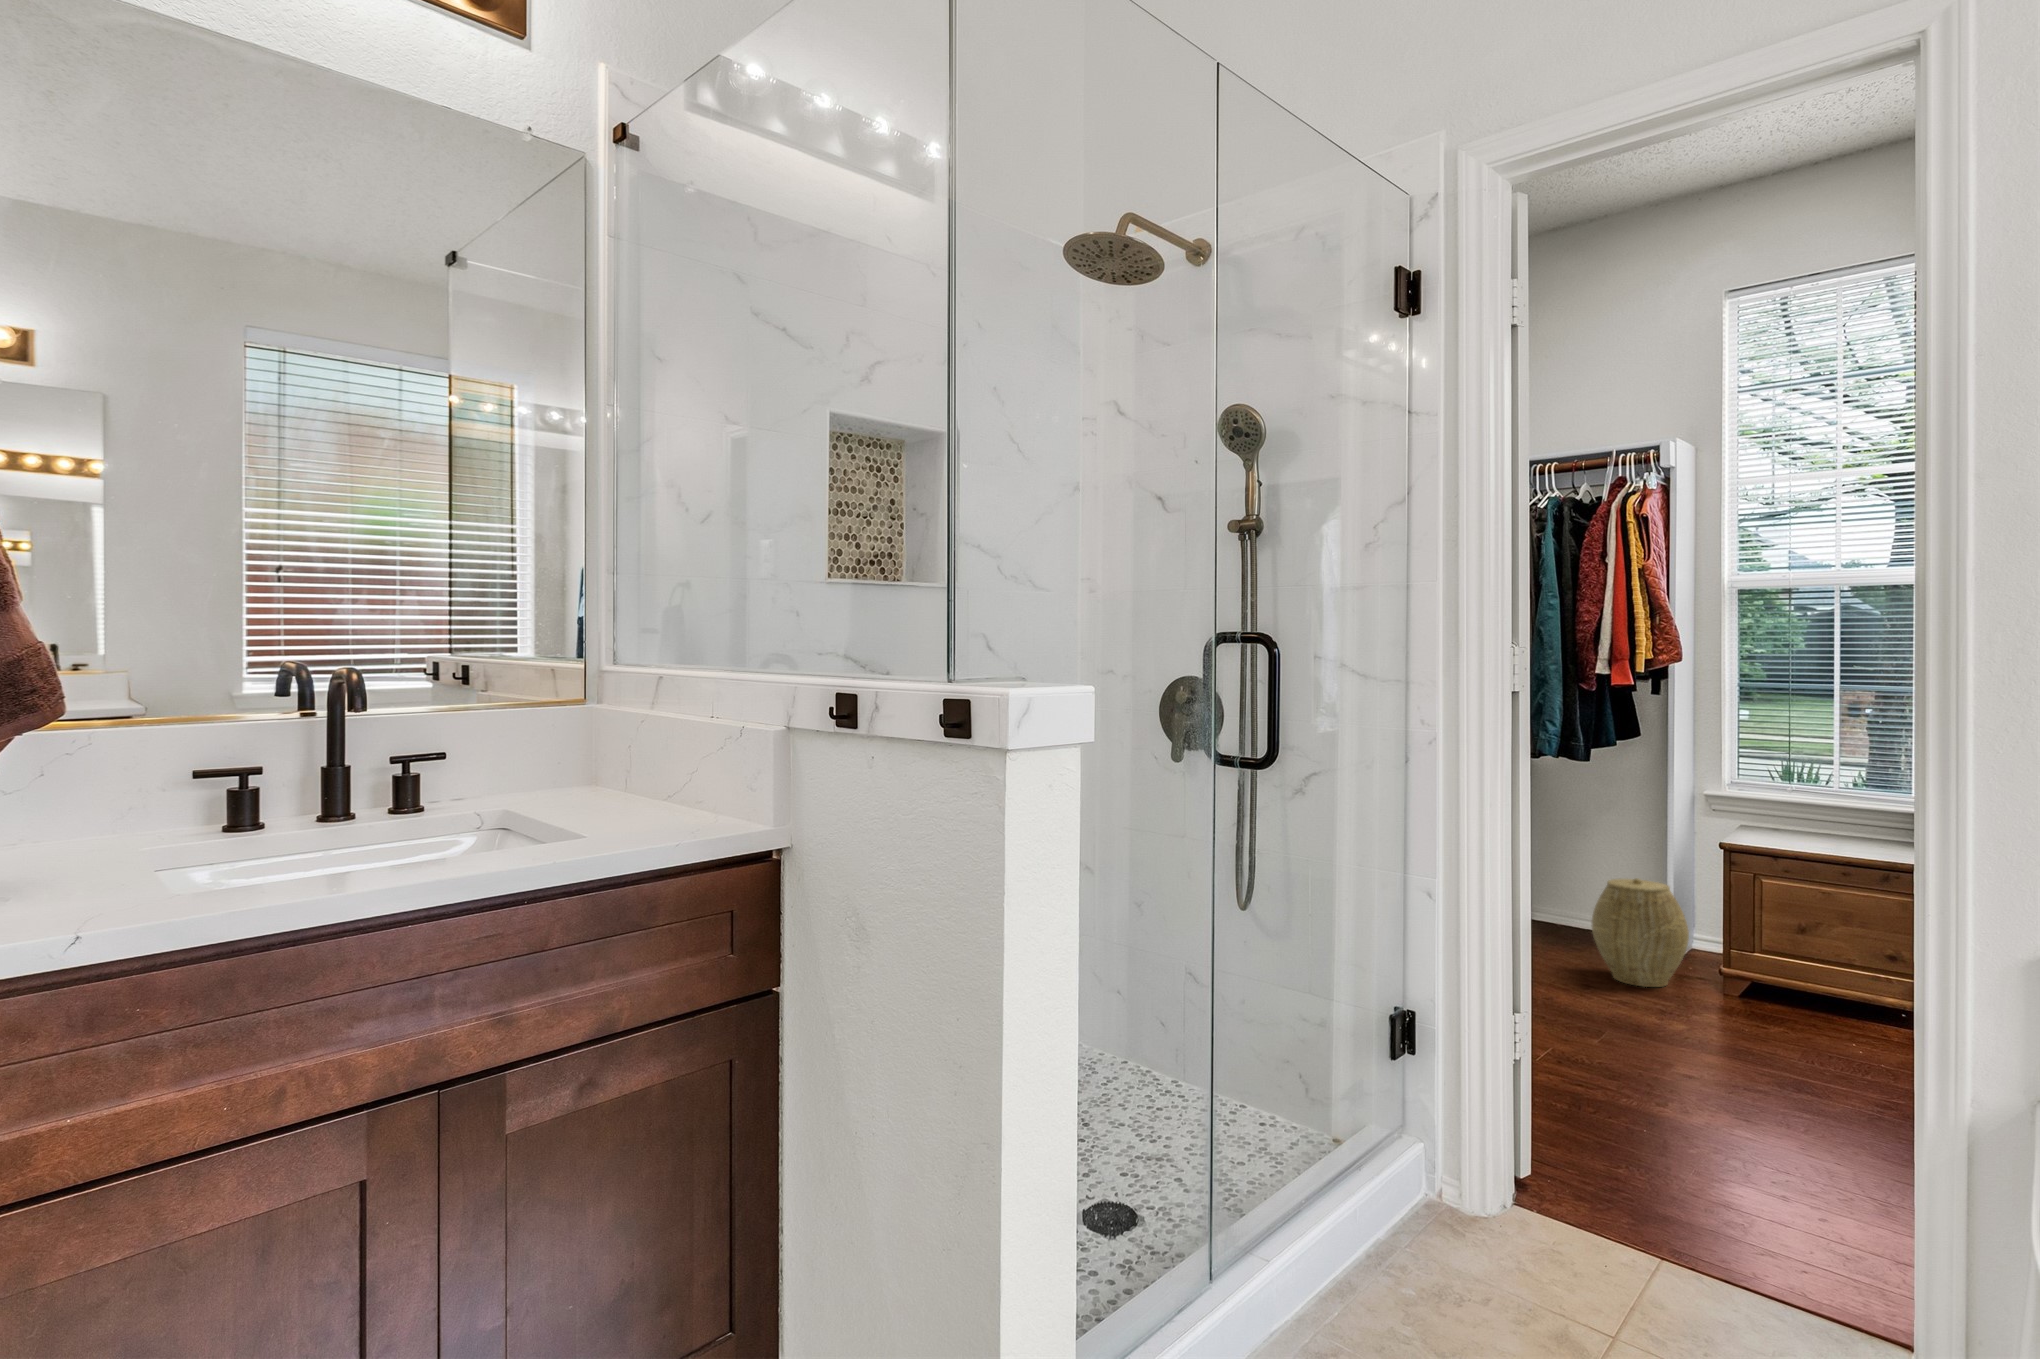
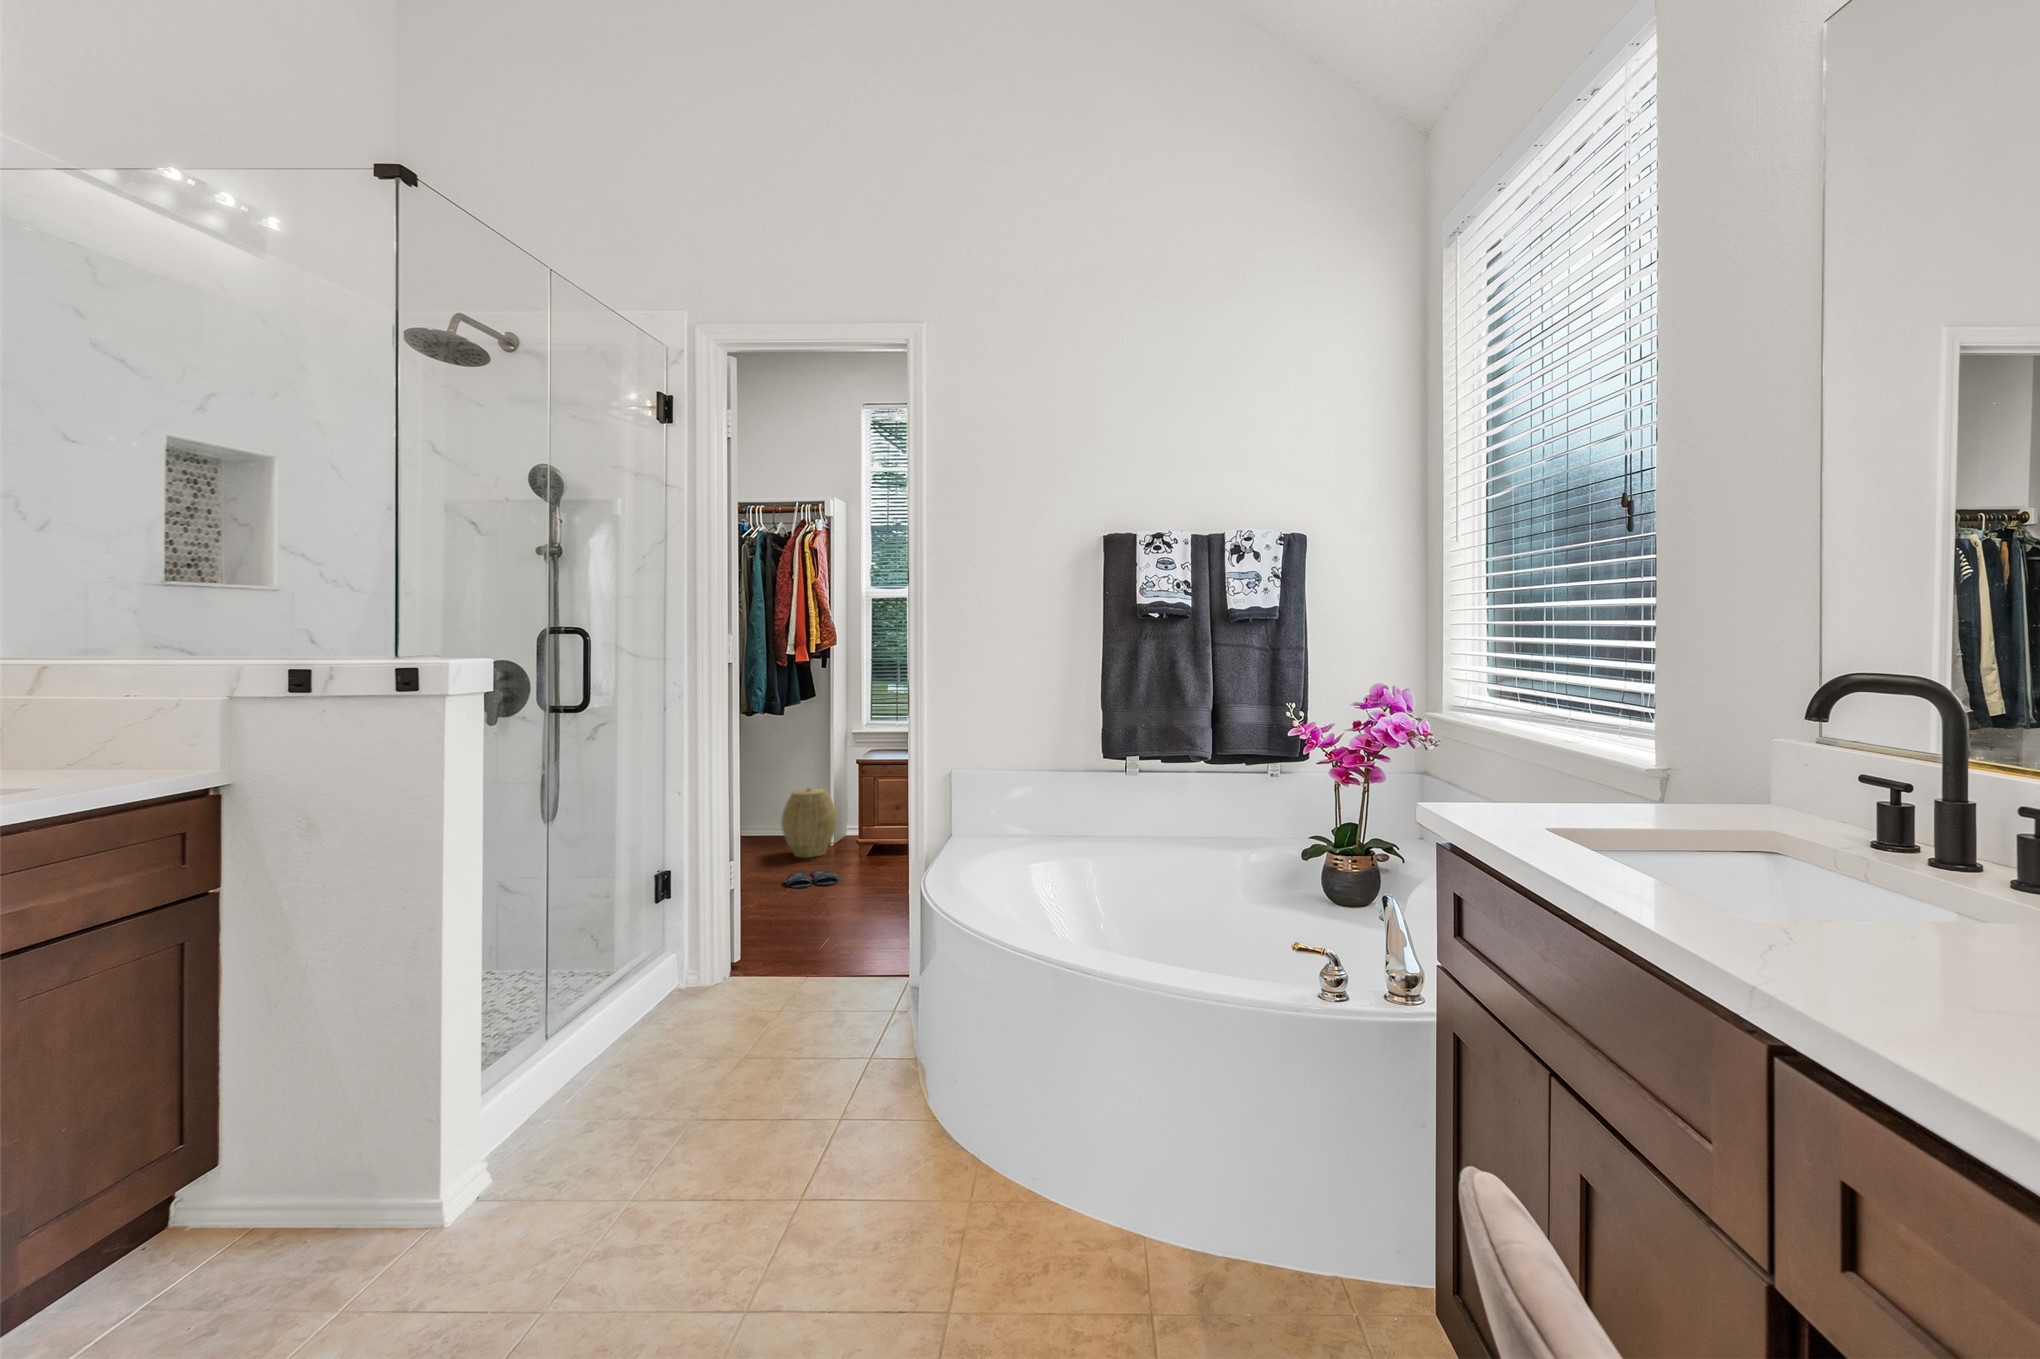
slippers: none [1600,1008,1697,1044] -> present [784,870,839,888]

